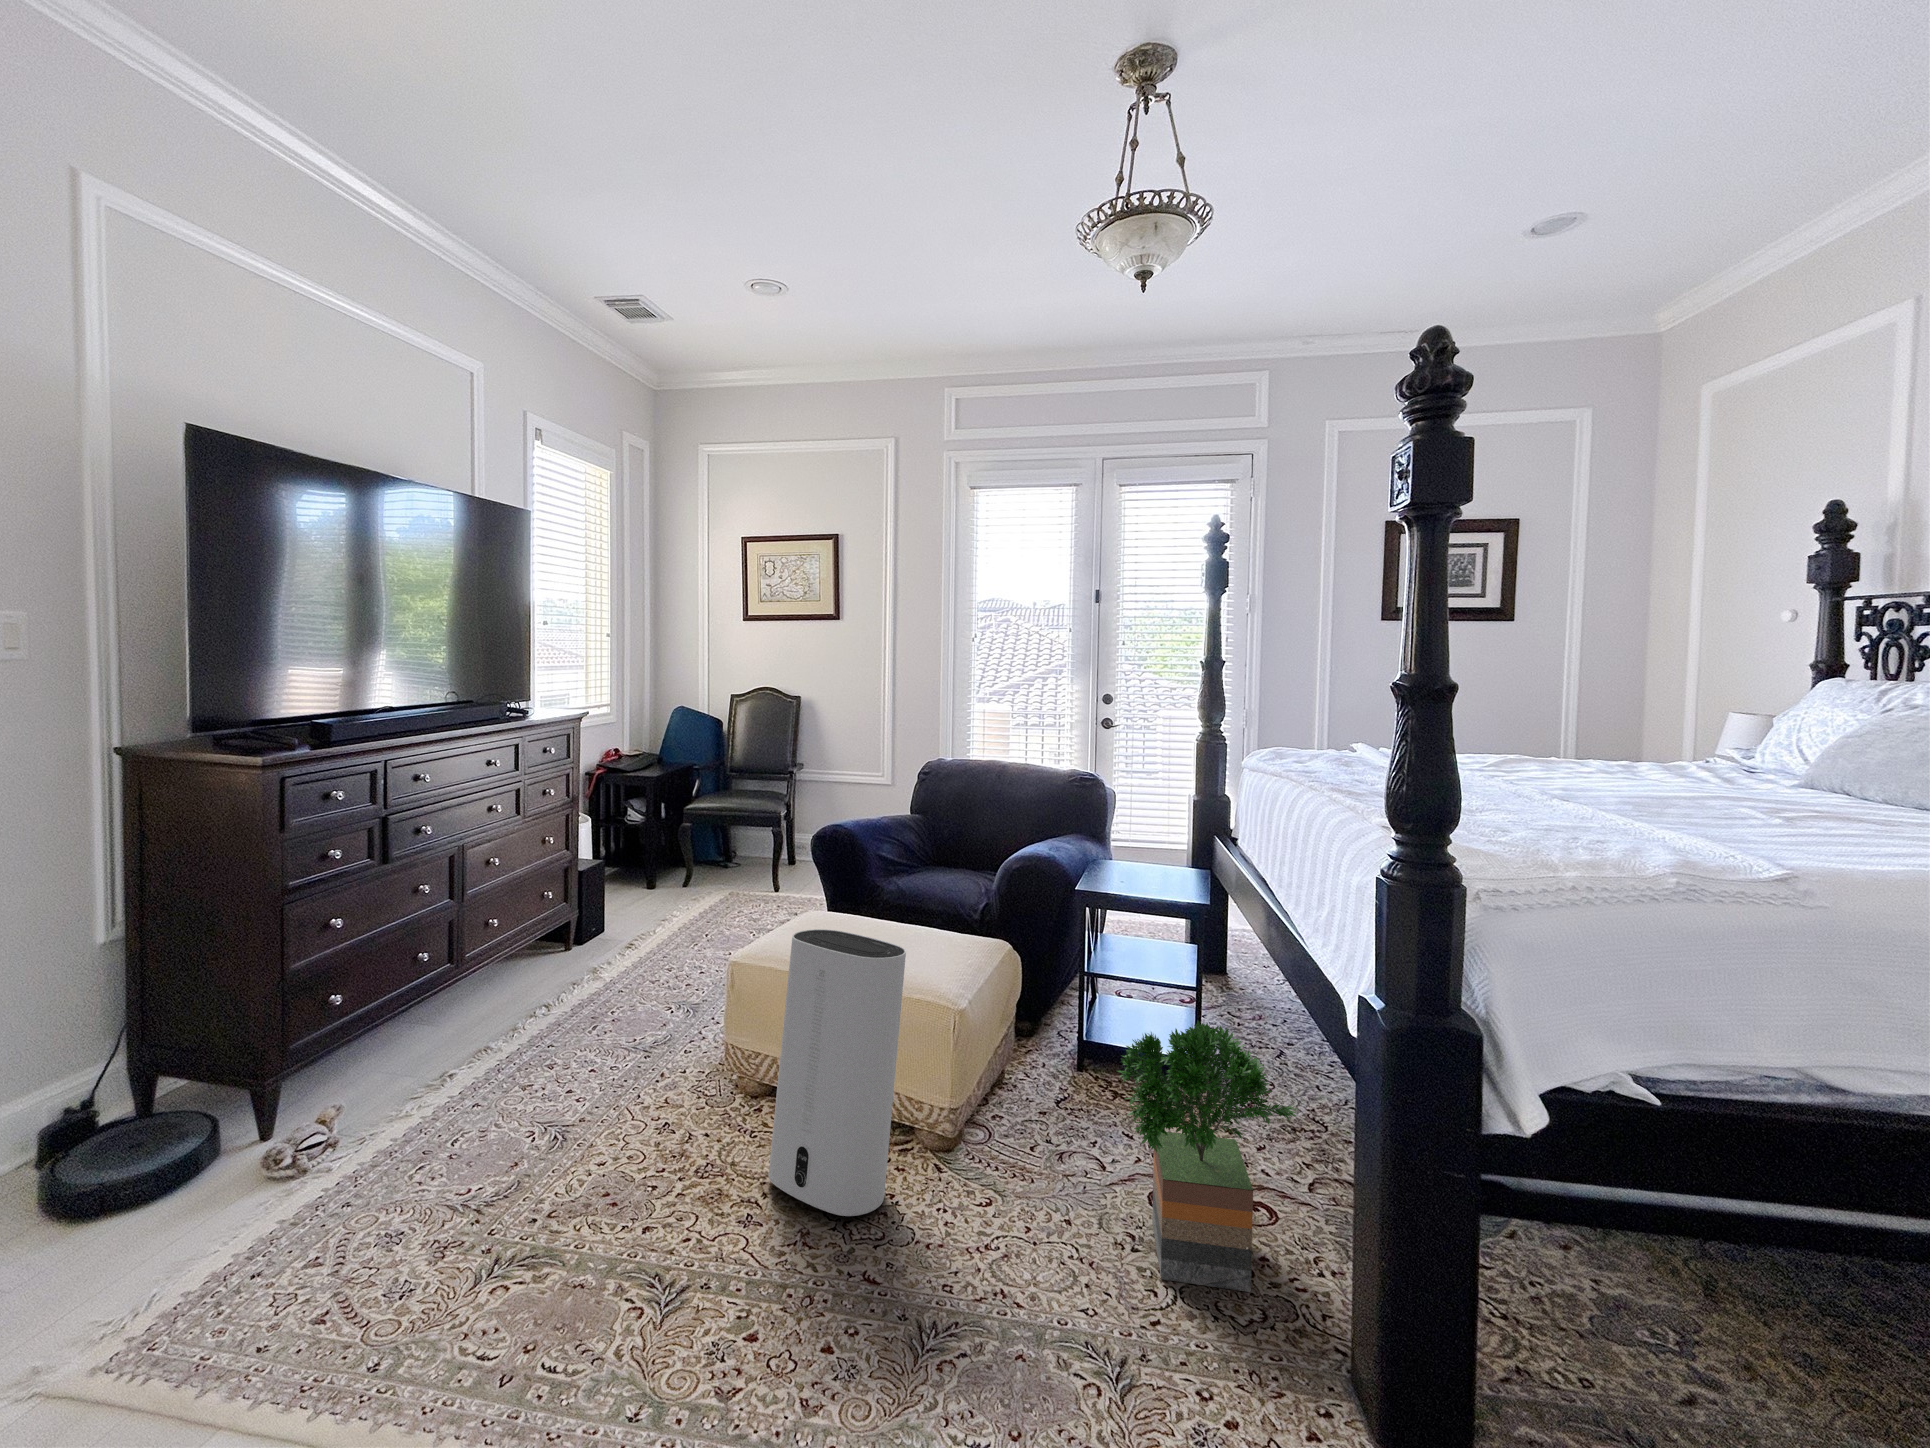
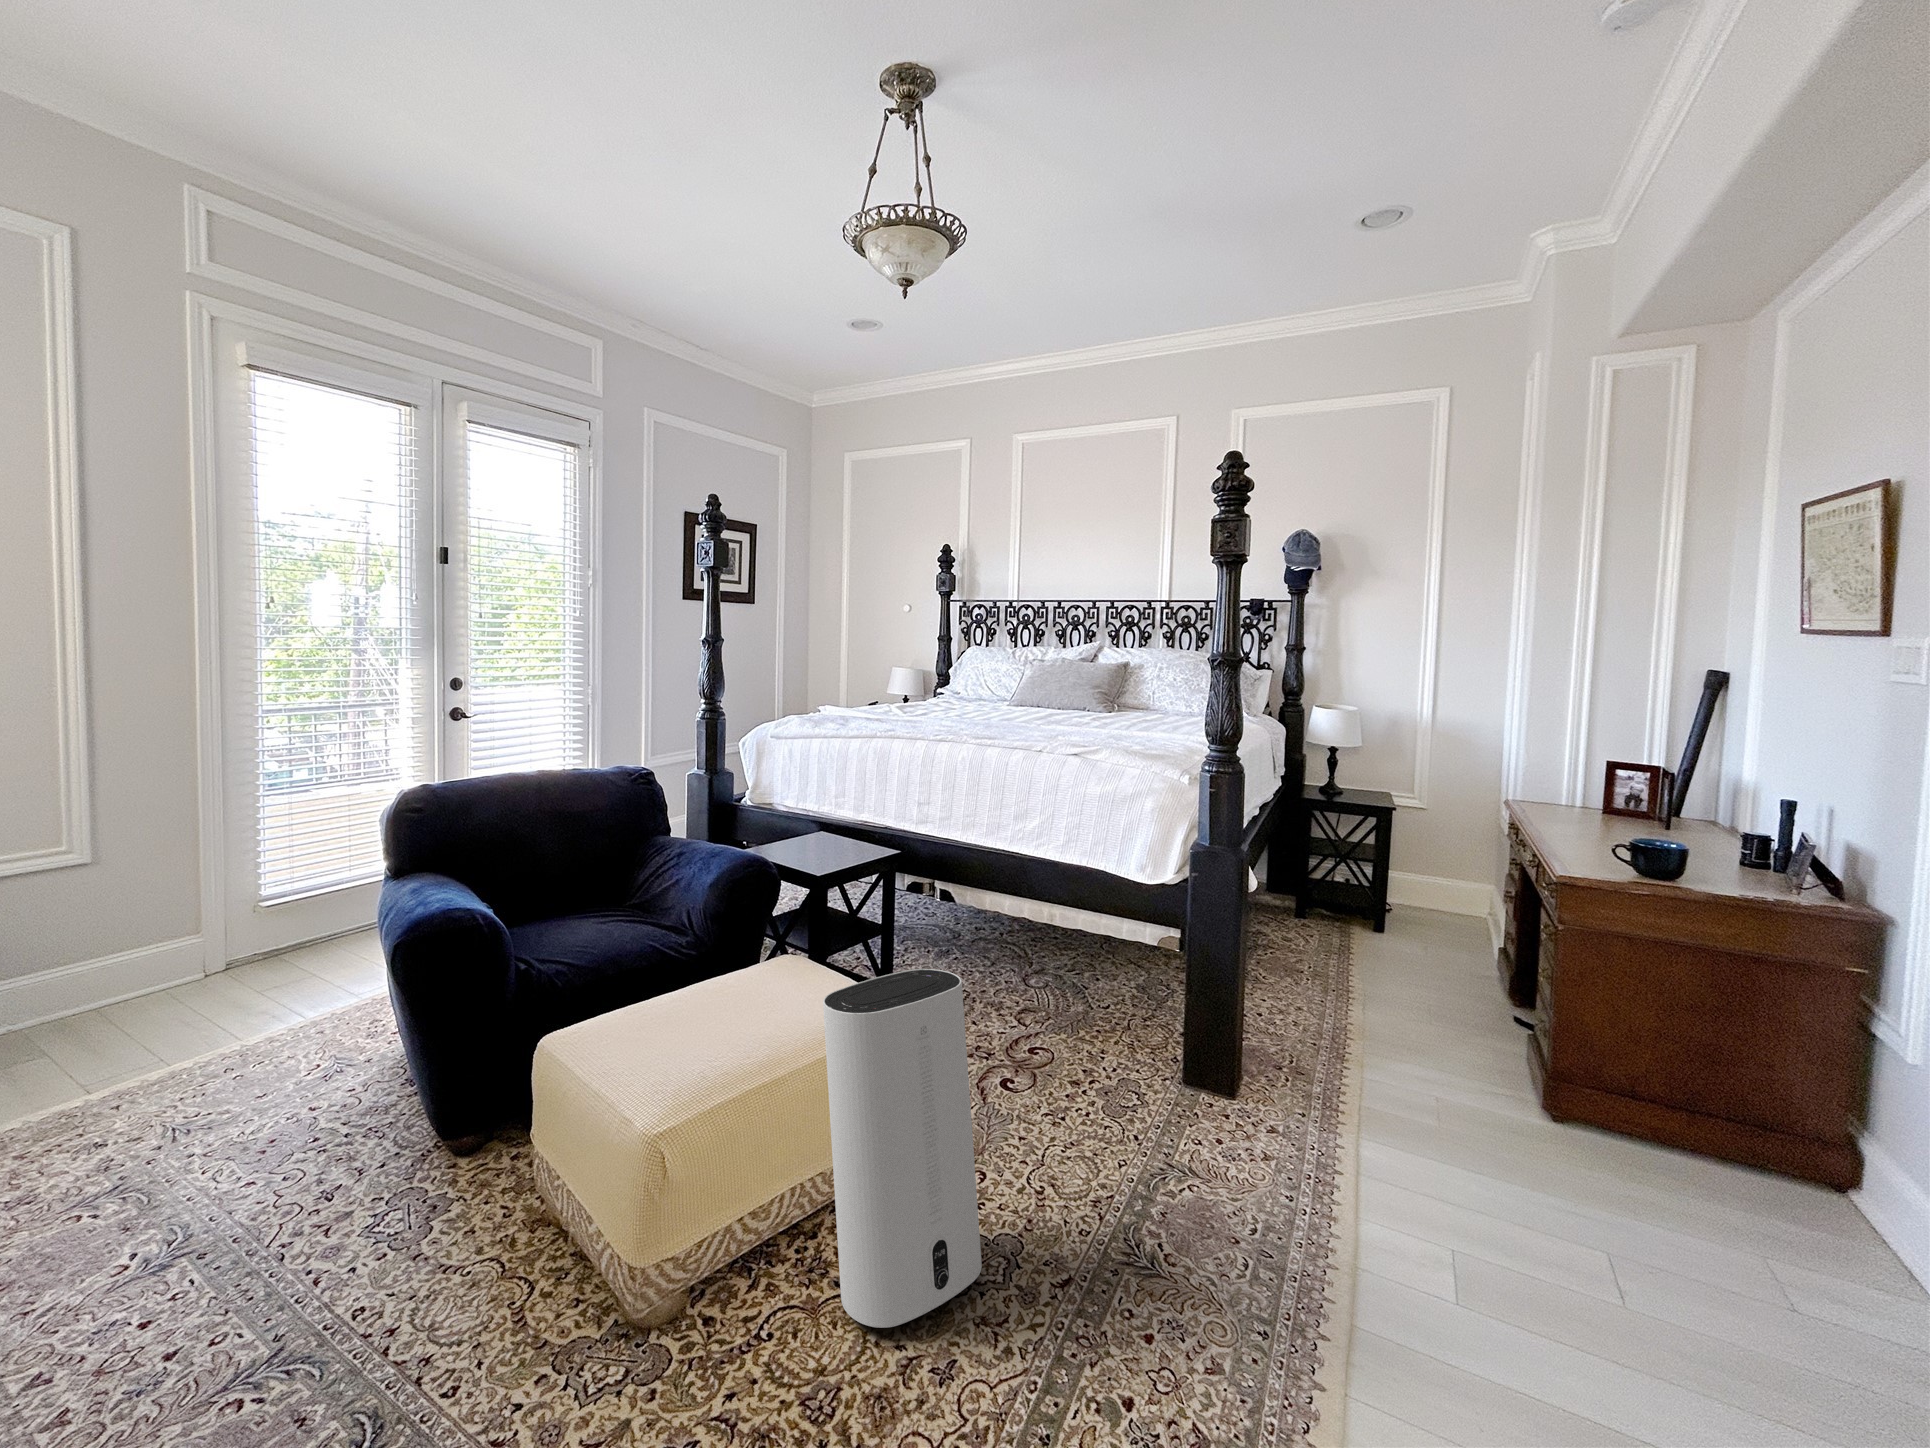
potted tree: present [1118,1020,1296,1292] -> none [1032,917,1145,1115]

